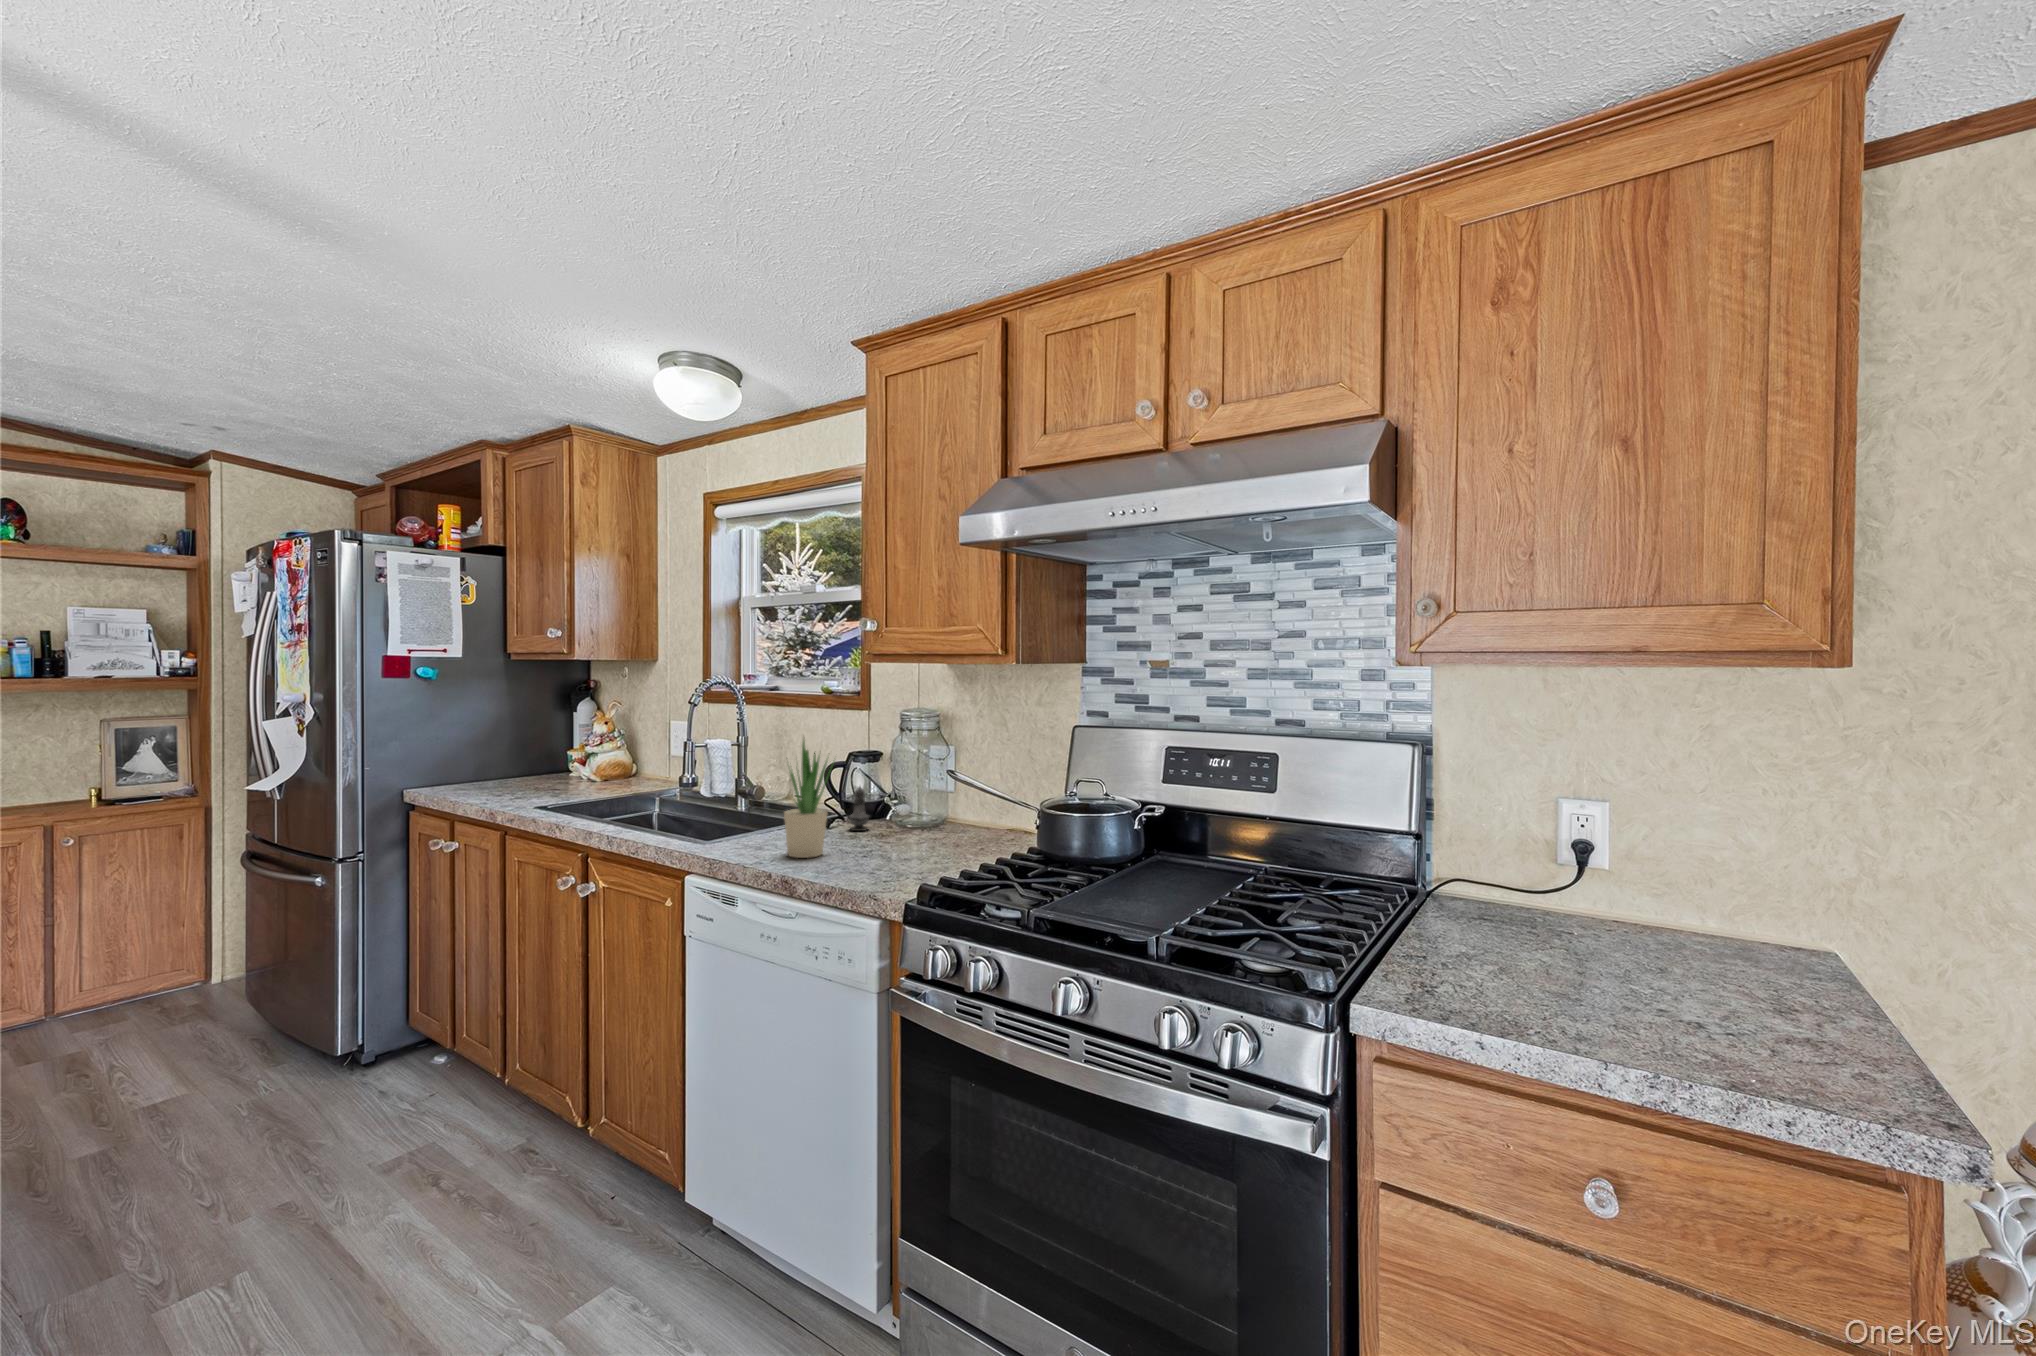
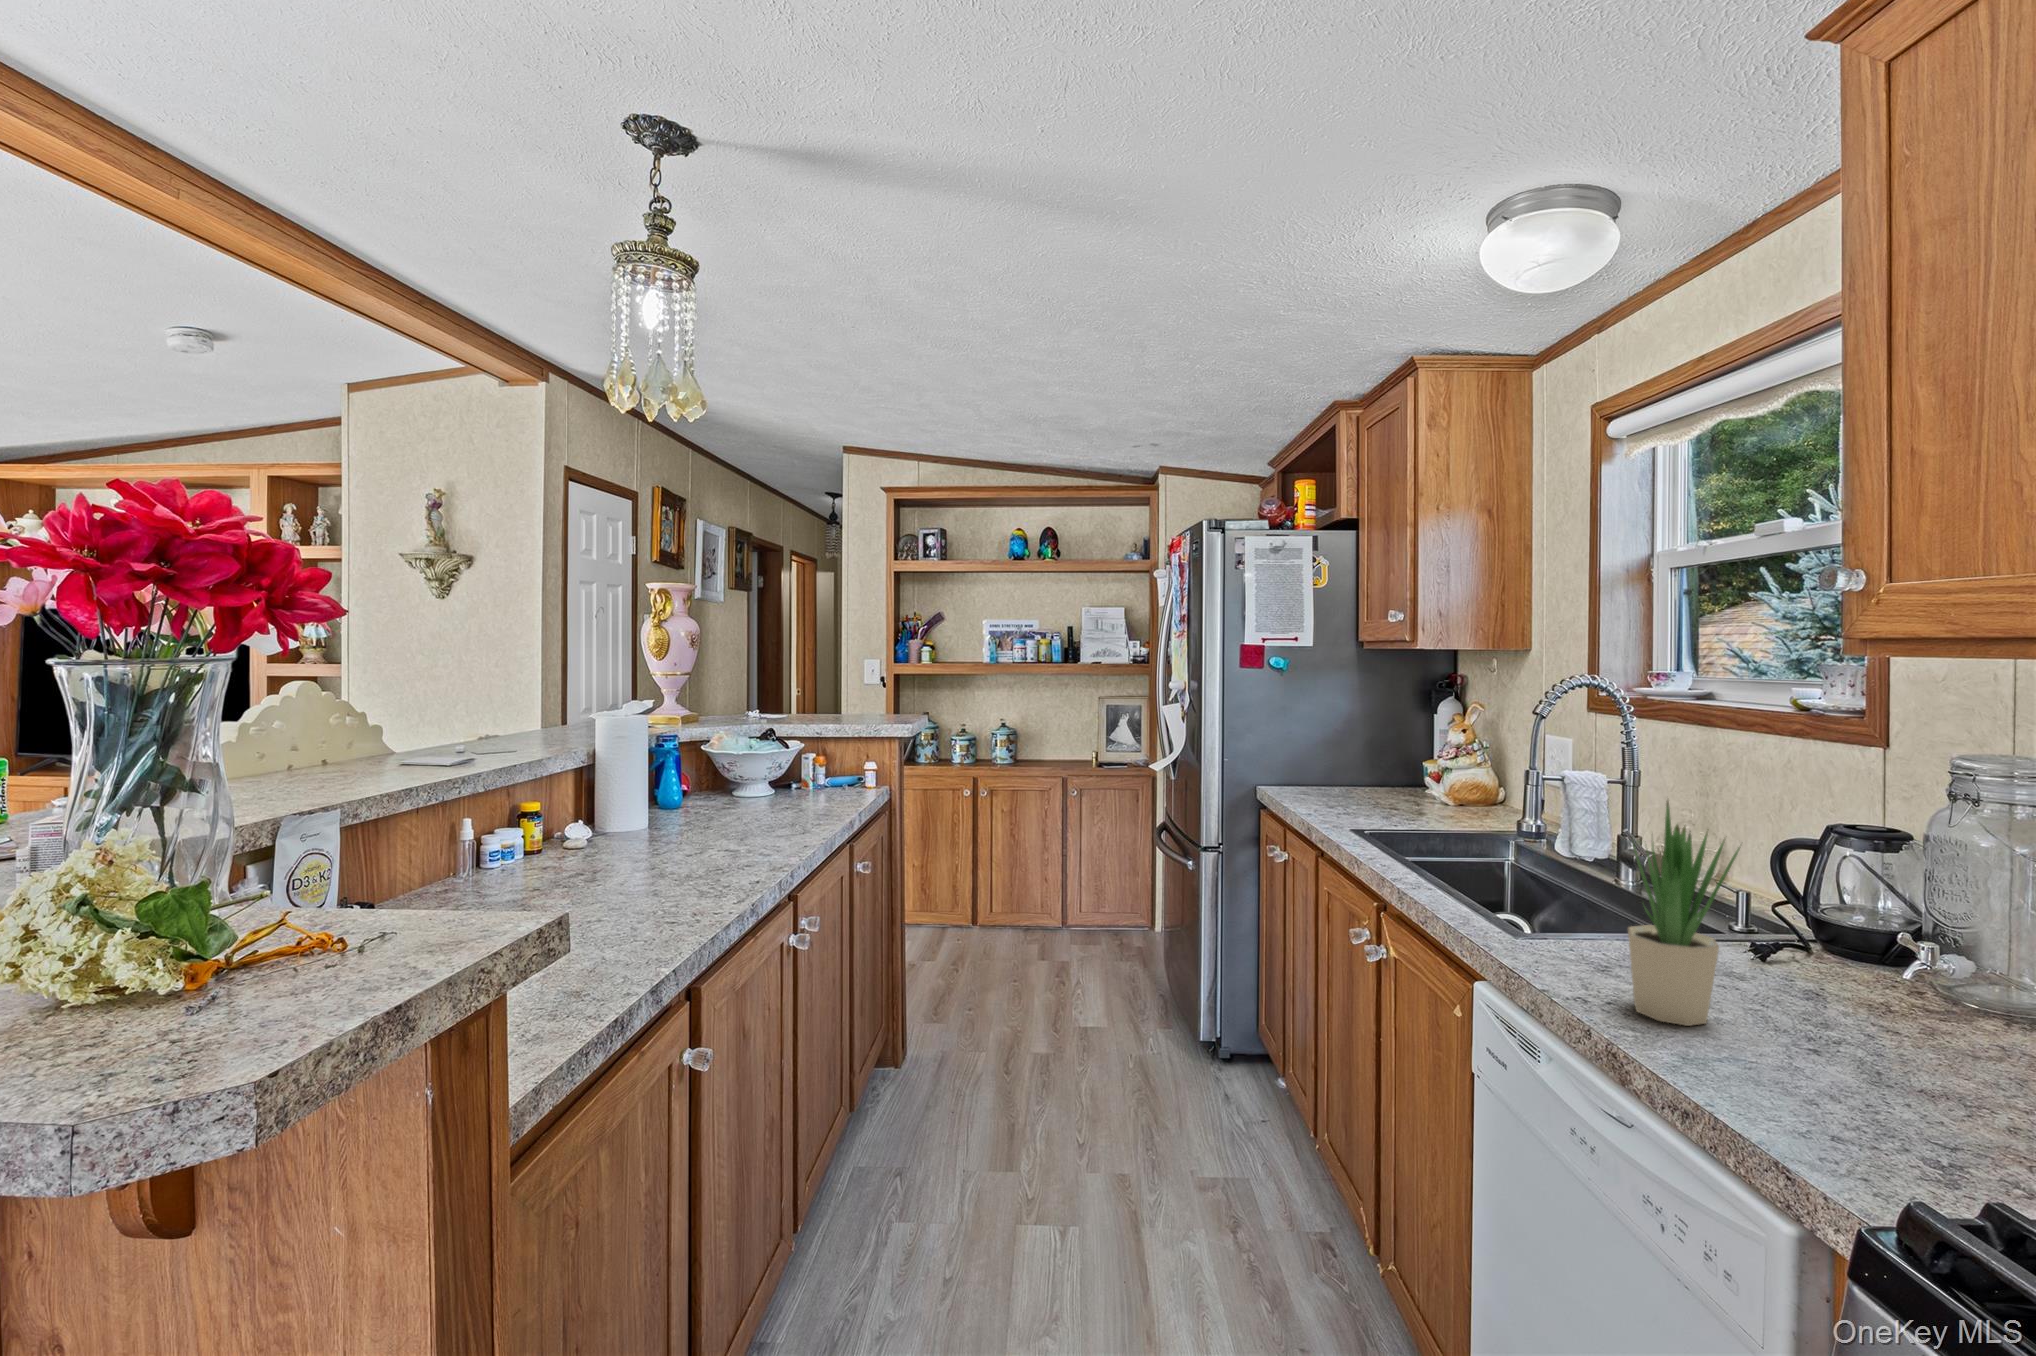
salt shaker: present [849,786,869,831] -> none [1805,894,1860,985]

